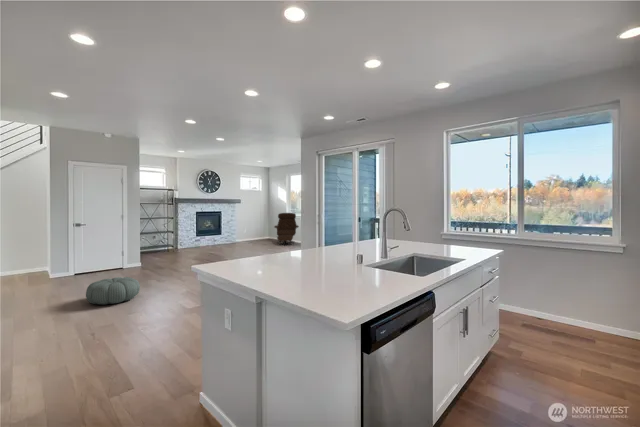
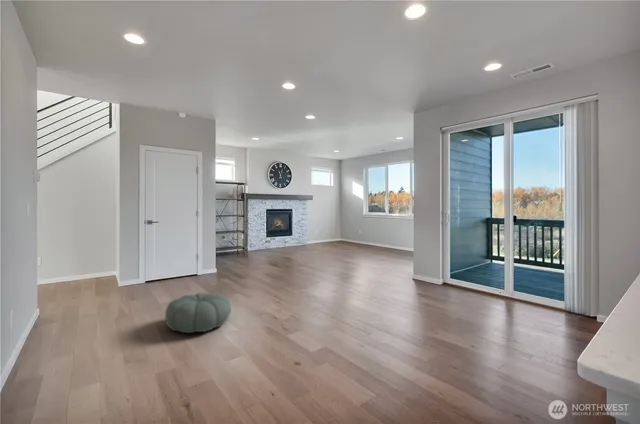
lounge chair: present [275,213,299,245] -> none [352,211,381,250]

